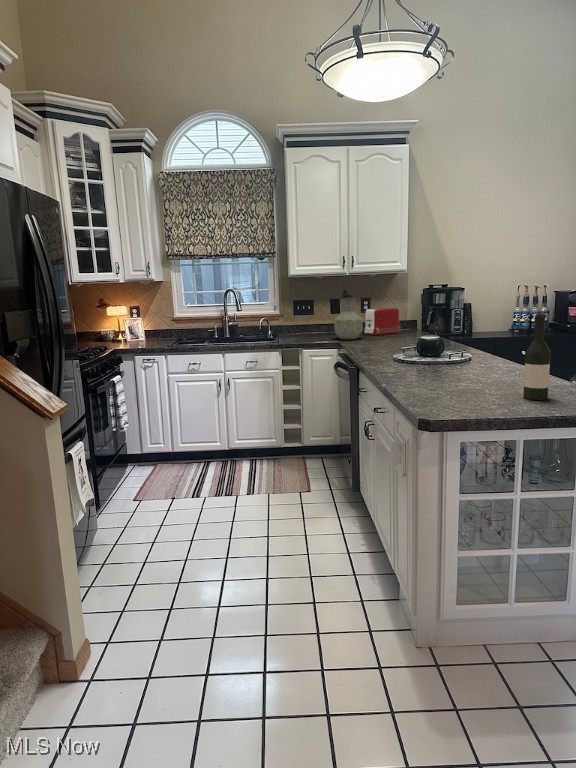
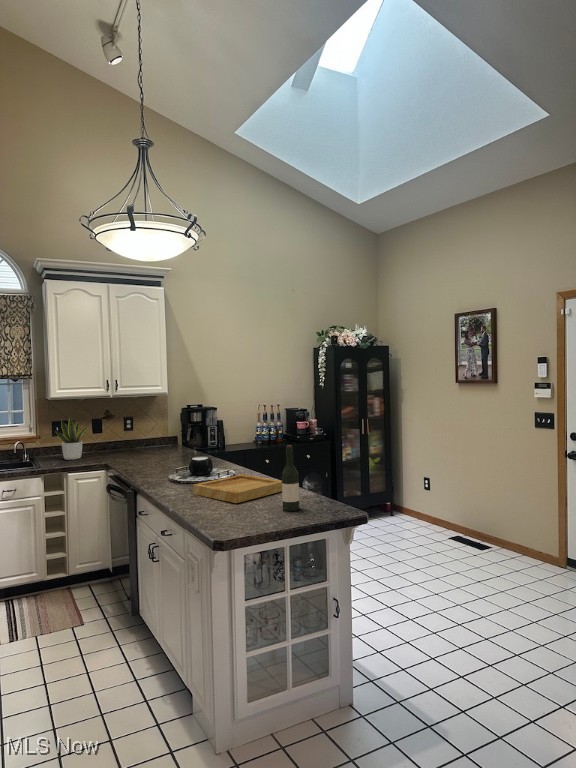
potted plant: none [293,292,326,337] -> present [56,417,88,460]
vase: present [334,298,363,339] -> none [100,420,129,460]
toaster: present [365,308,400,335] -> none [129,427,163,453]
tray: none [416,357,534,385] -> present [193,475,282,503]

